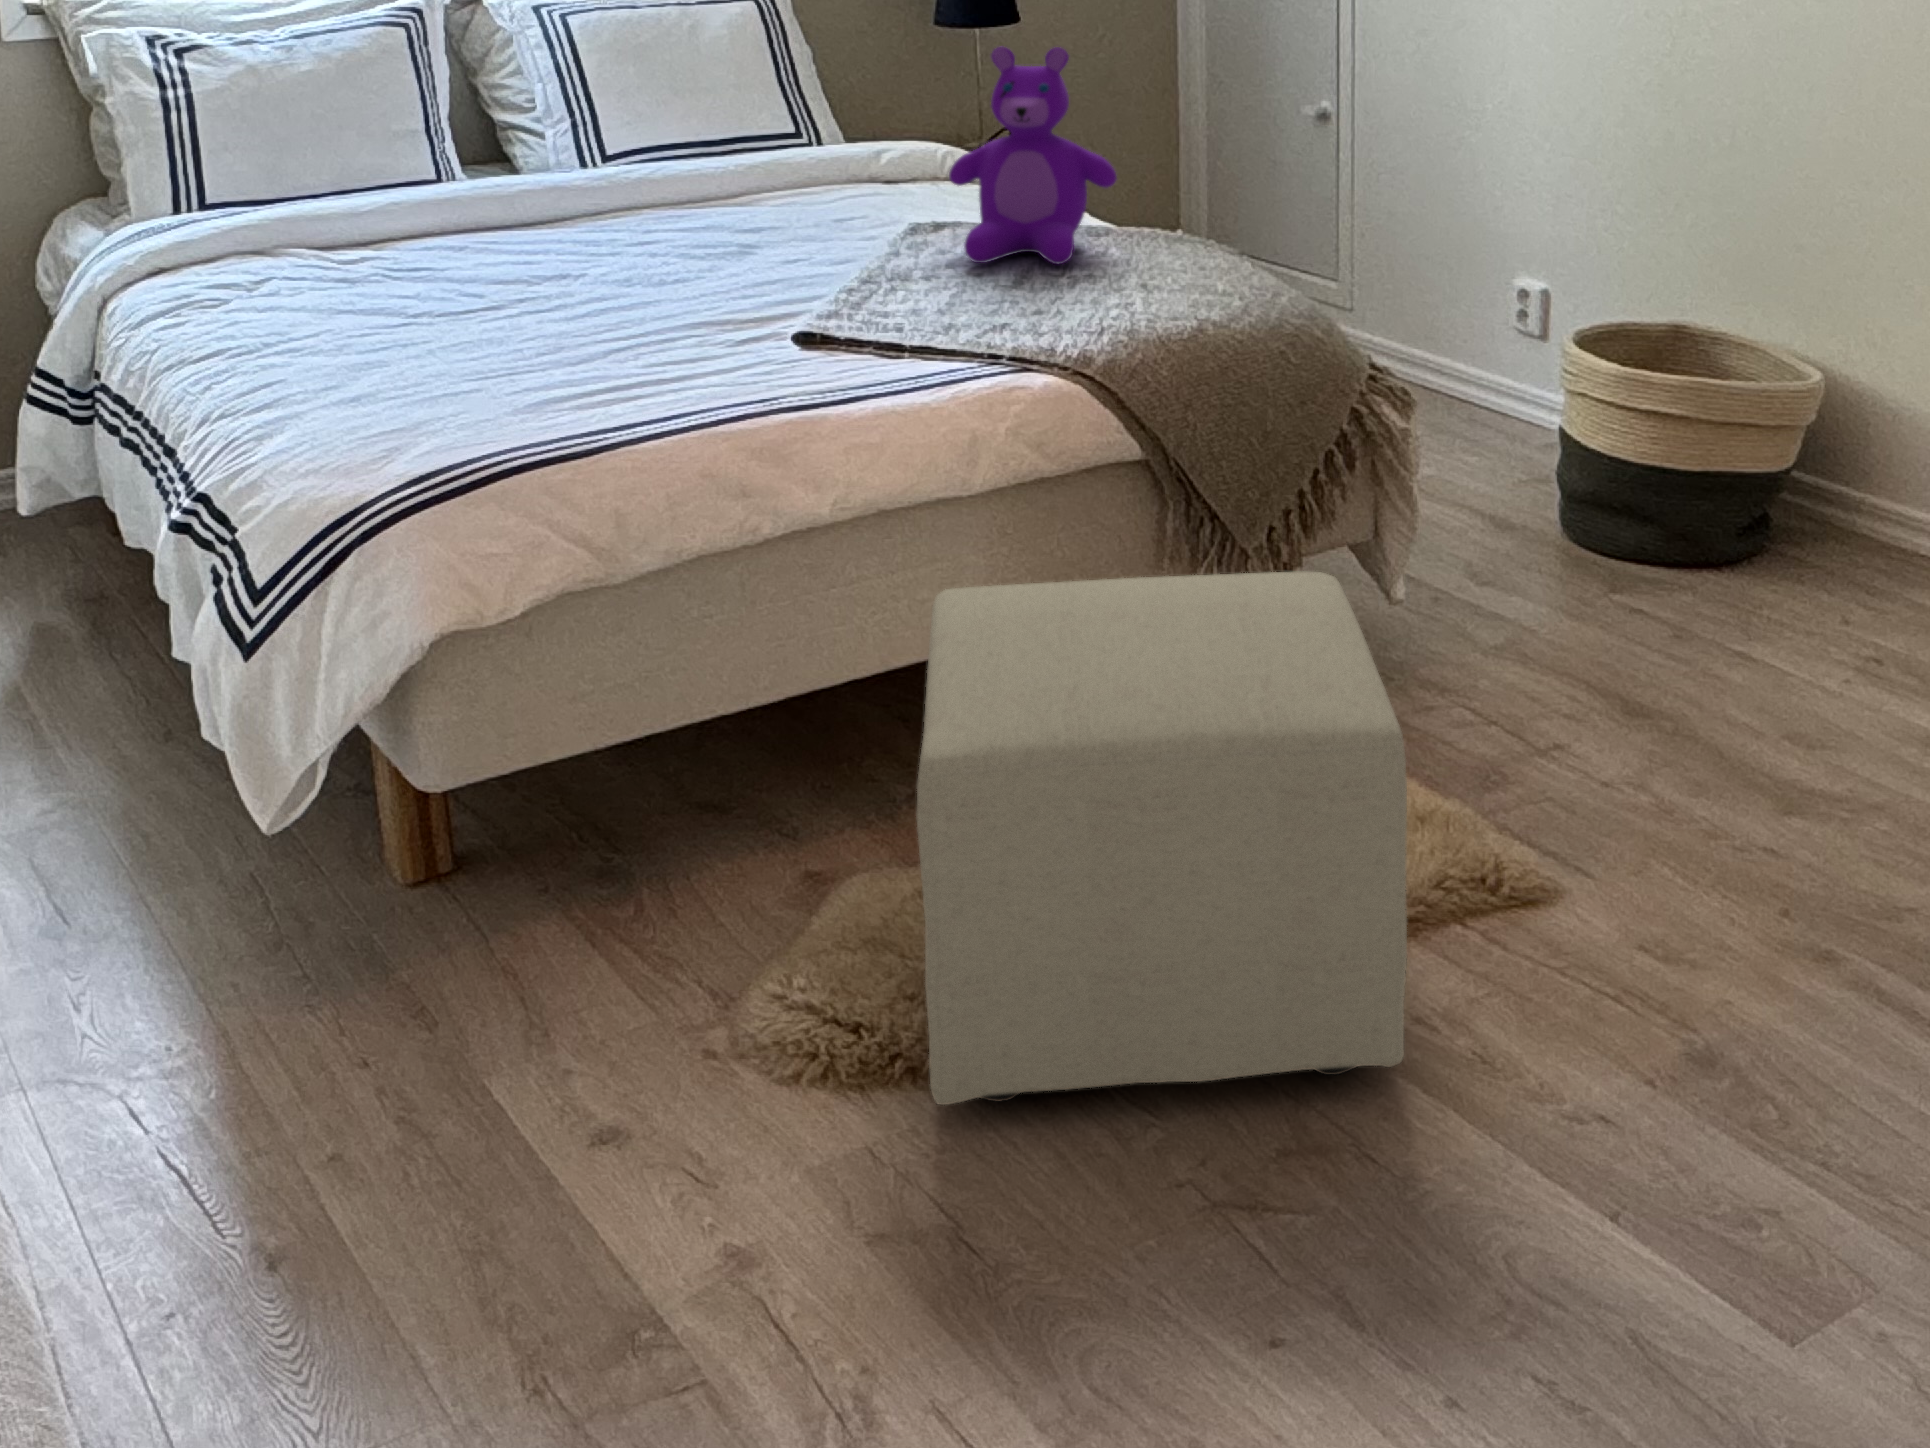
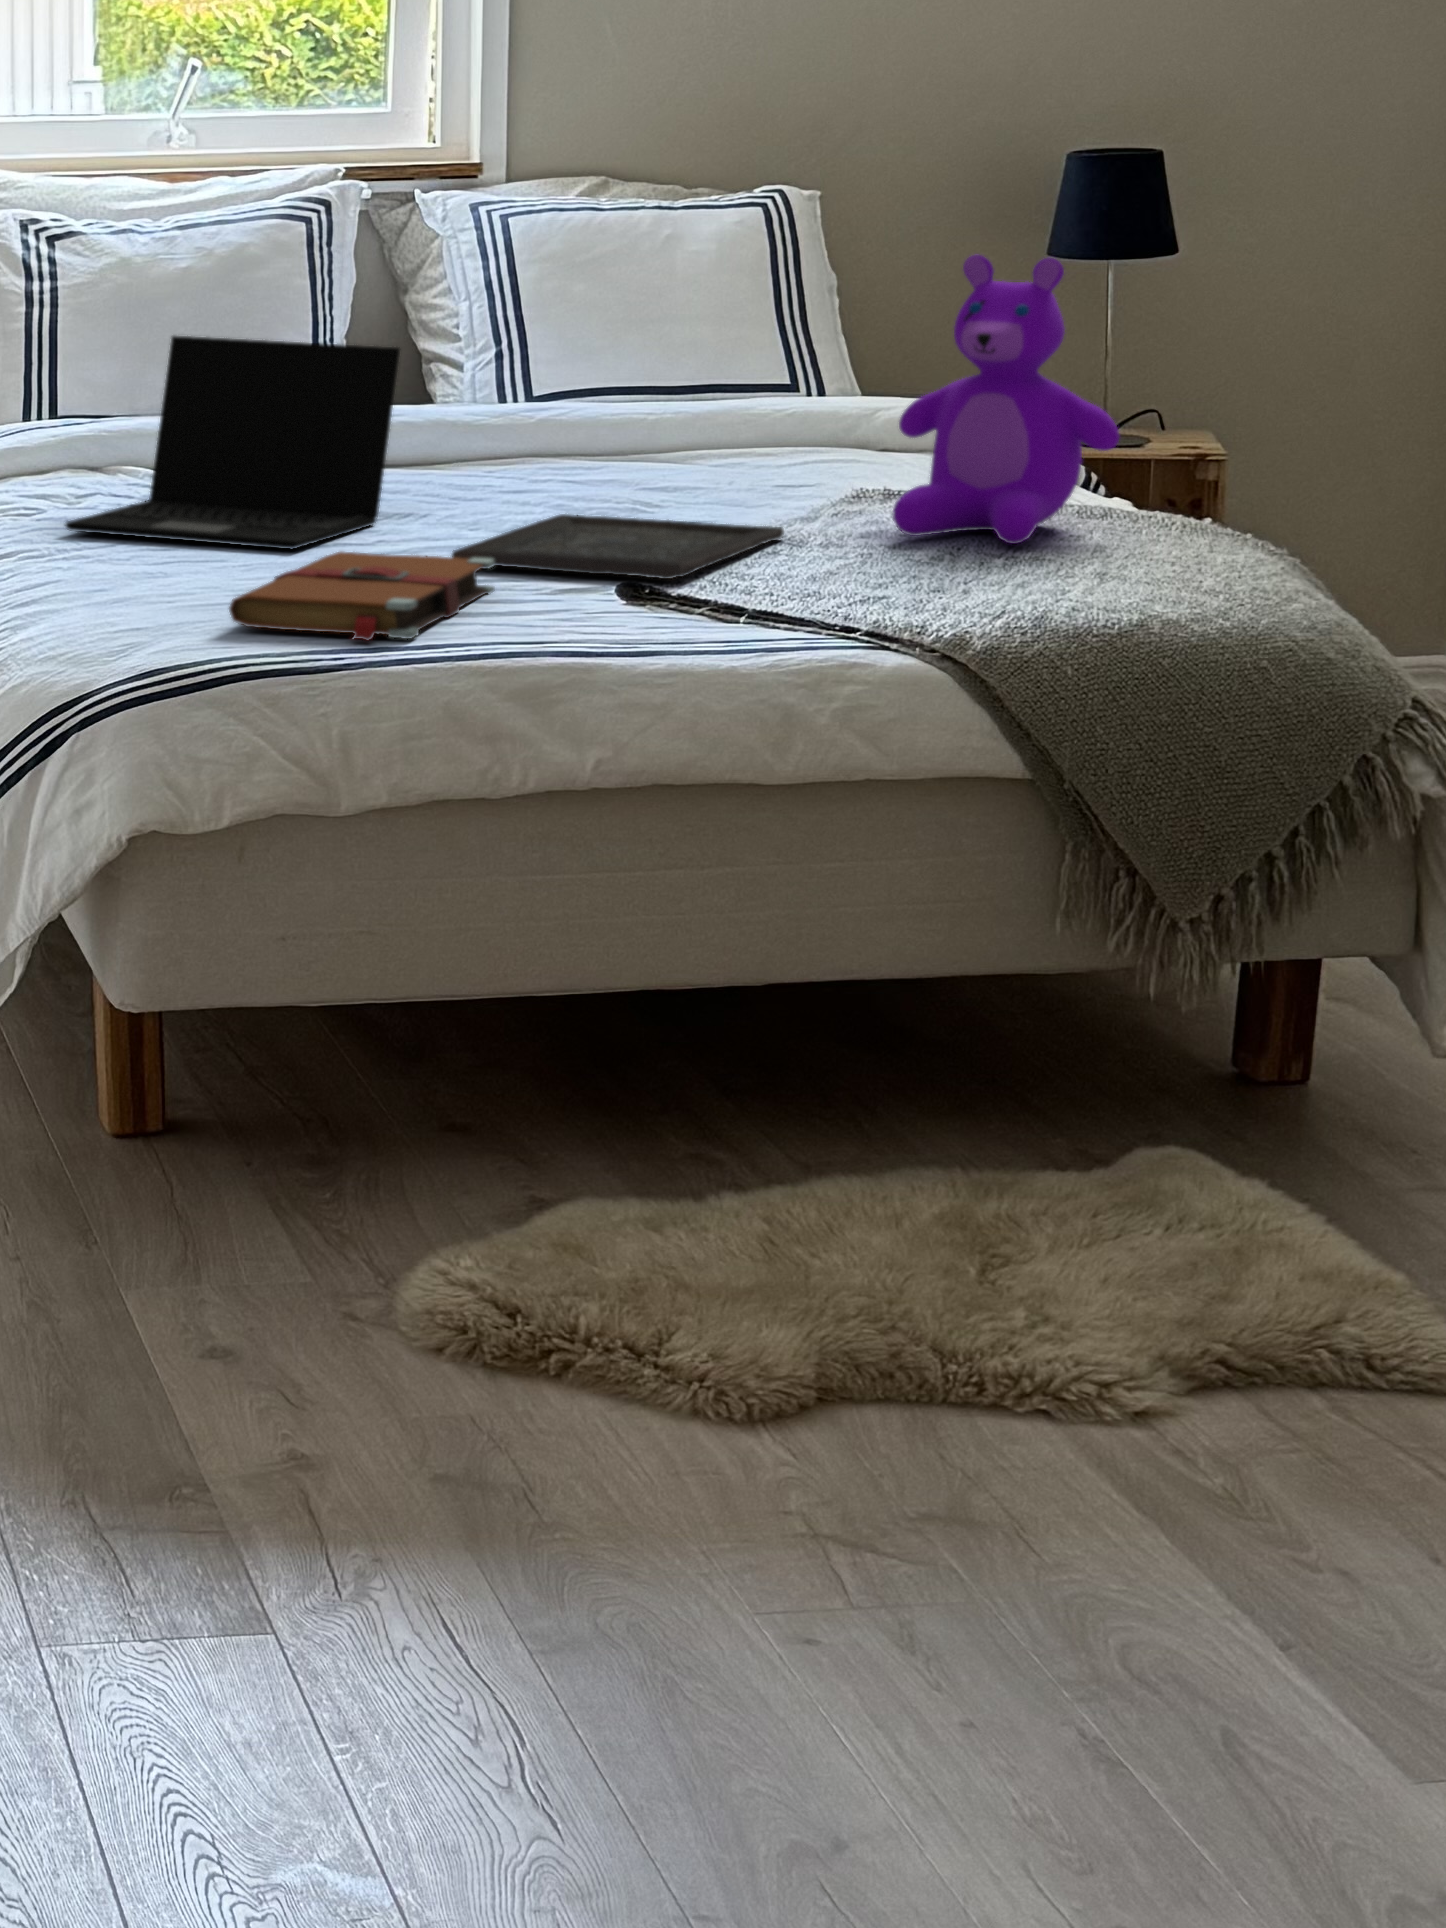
laptop: none [260,141,546,324] -> present [65,336,401,549]
tray: none [636,265,883,326] -> present [452,514,784,579]
book: none [478,326,689,427] -> present [229,552,495,640]
ottoman: present [917,572,1407,1105] -> none [523,846,1148,1417]

